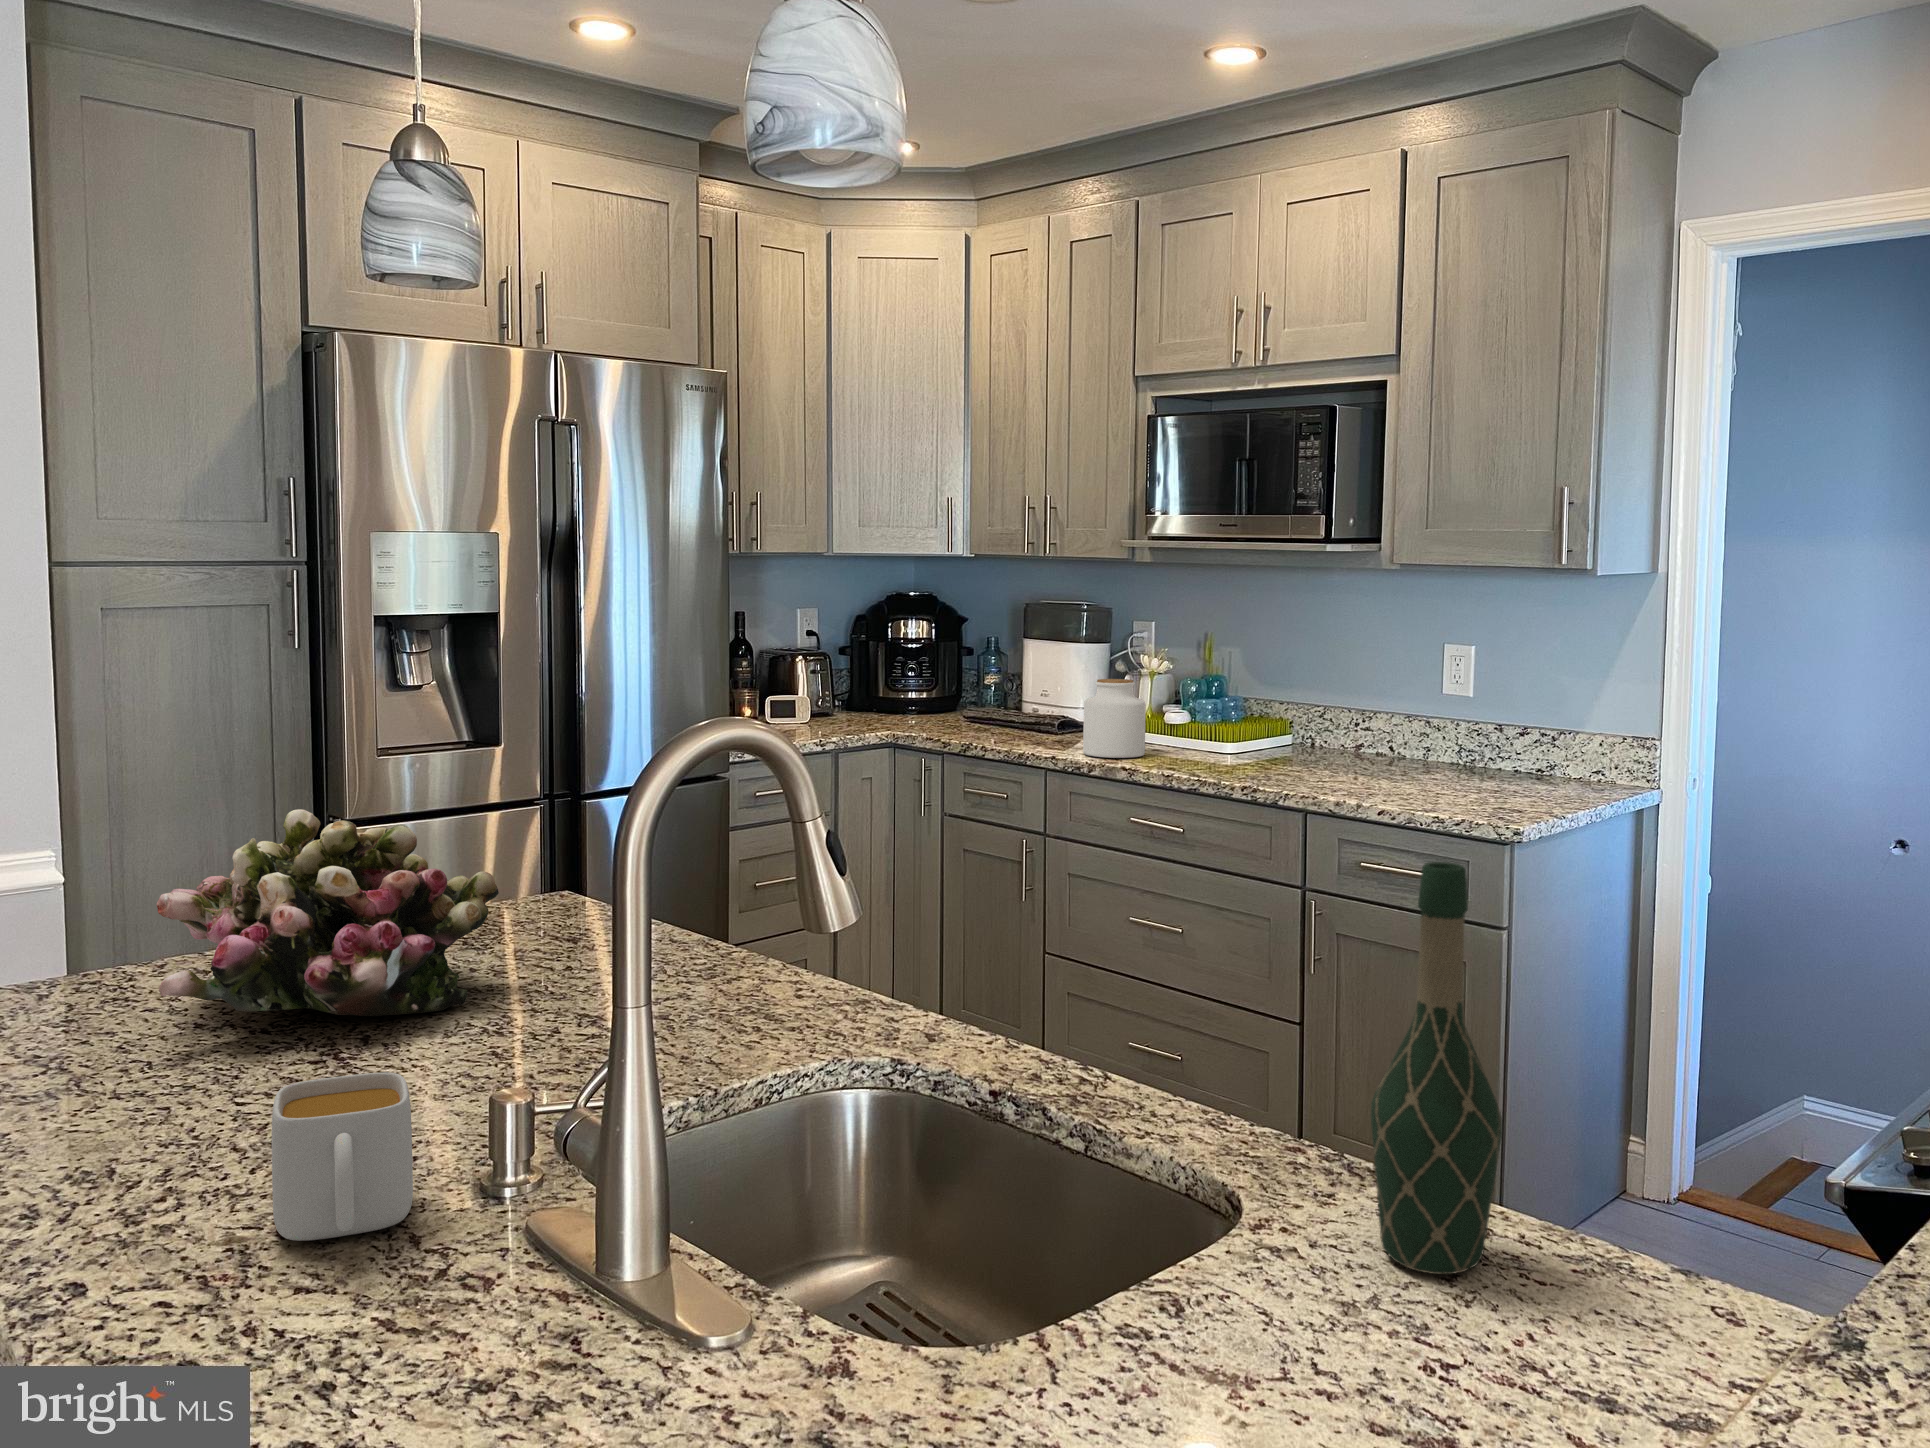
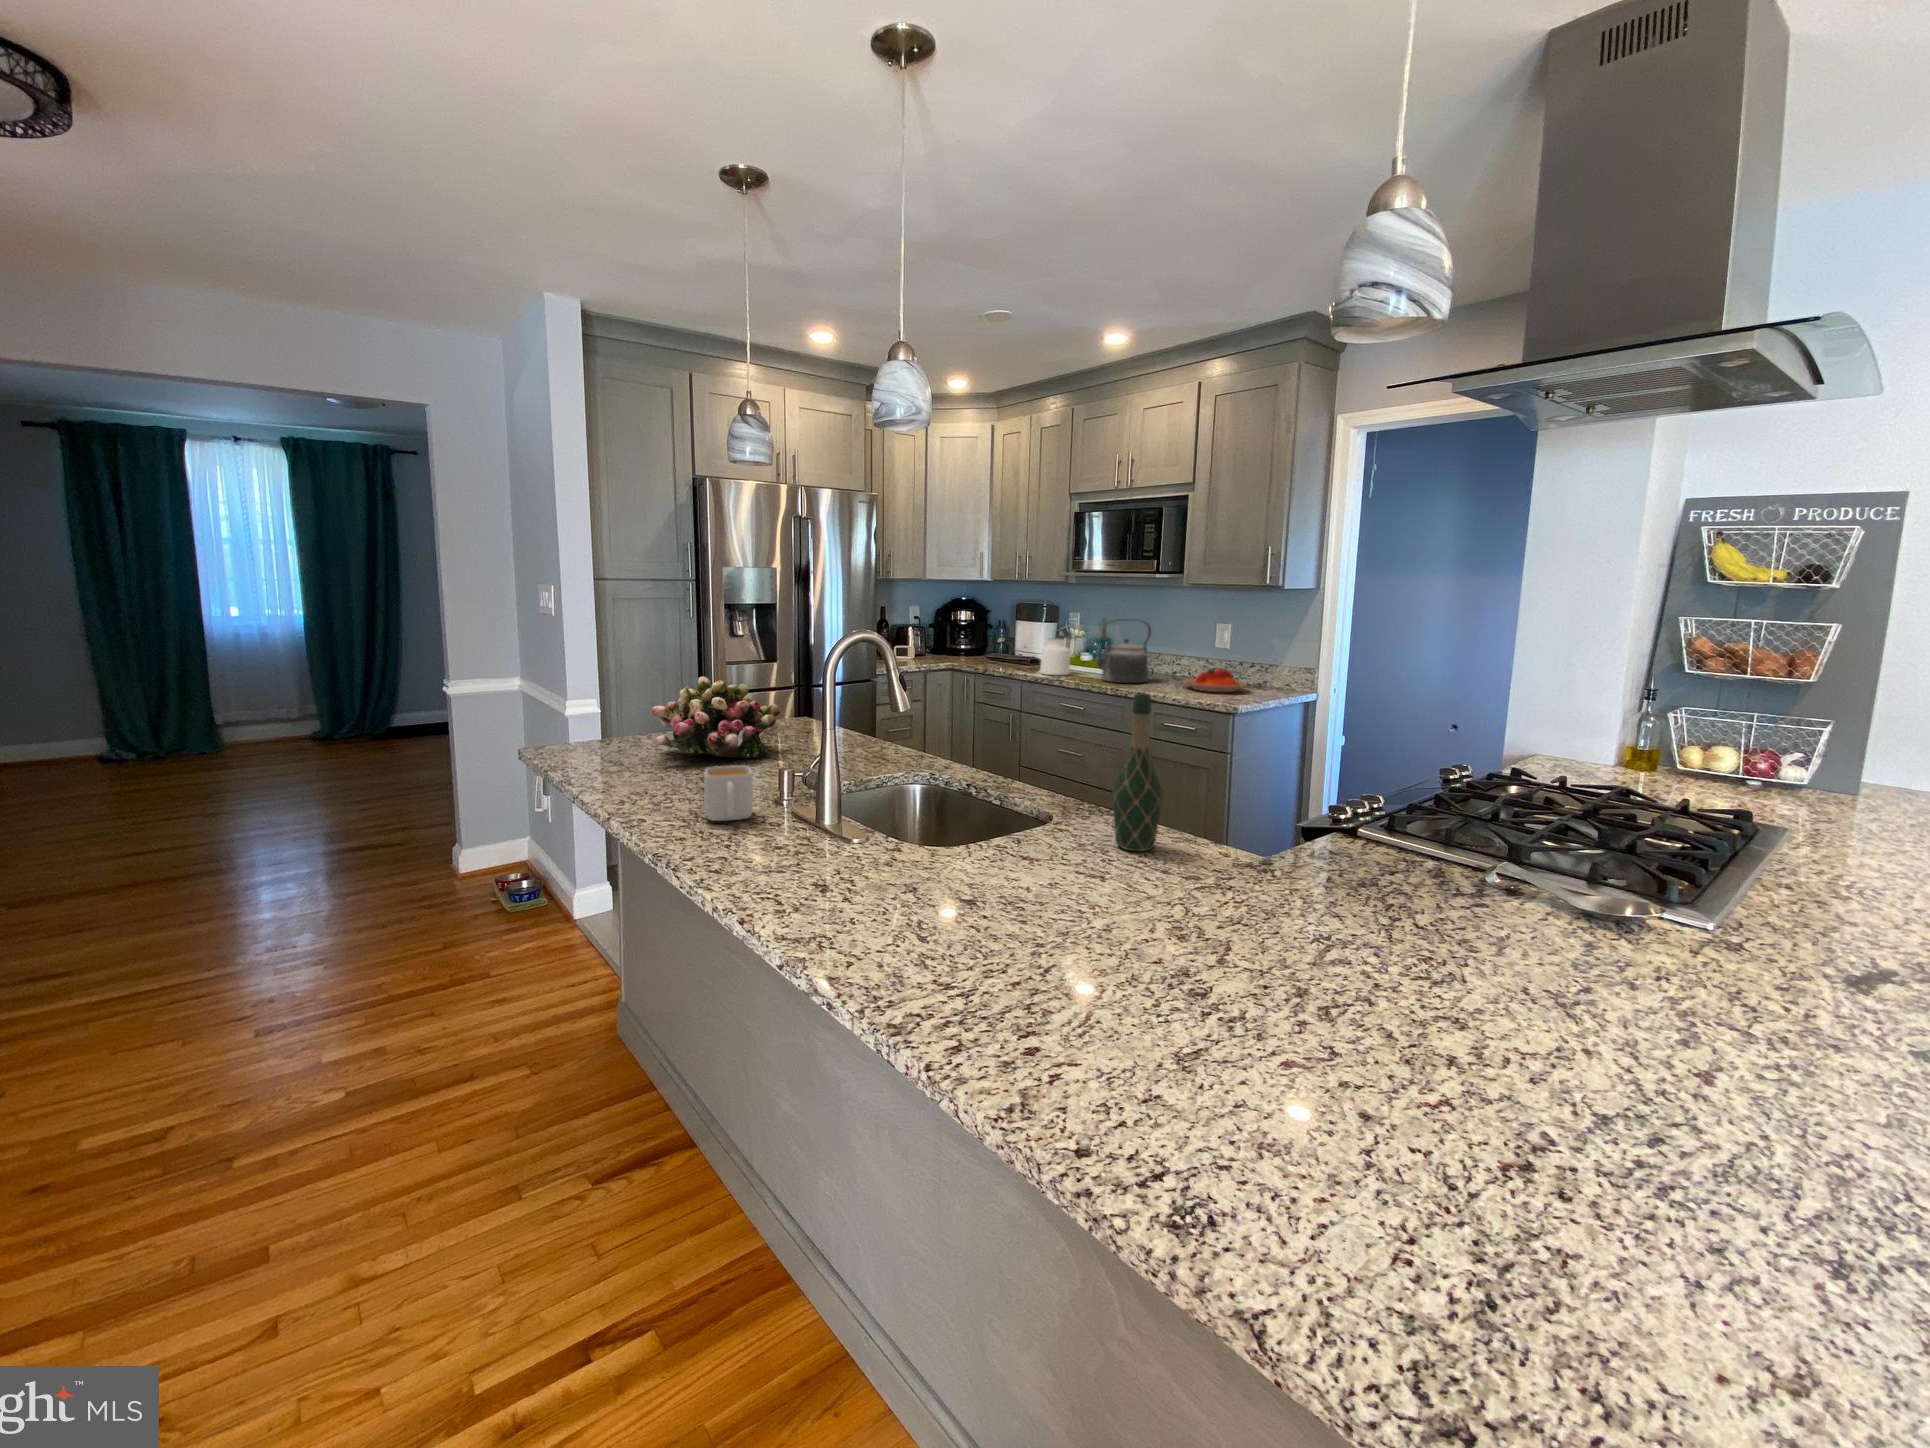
kettle: none [1197,638,1314,773] -> present [1094,619,1151,683]
plate: none [1384,735,1517,790] -> present [1183,668,1246,692]

